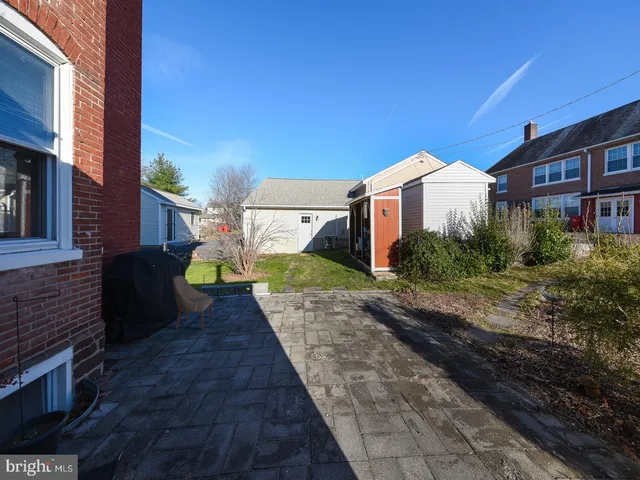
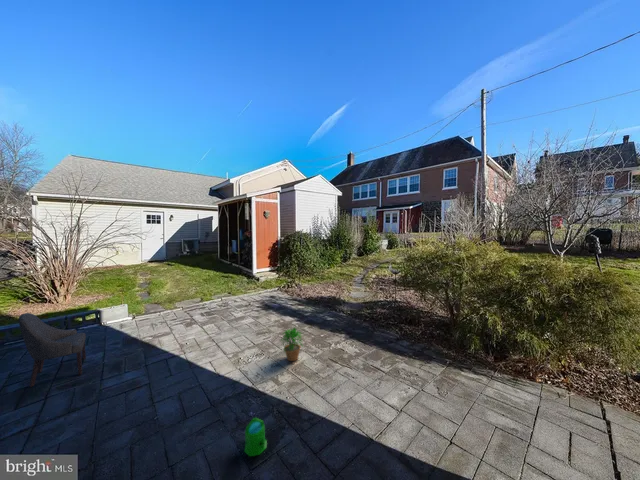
potted plant: none [344,338,376,378] -> present [281,328,302,361]
watering can: none [253,423,278,465] -> present [245,418,267,456]

